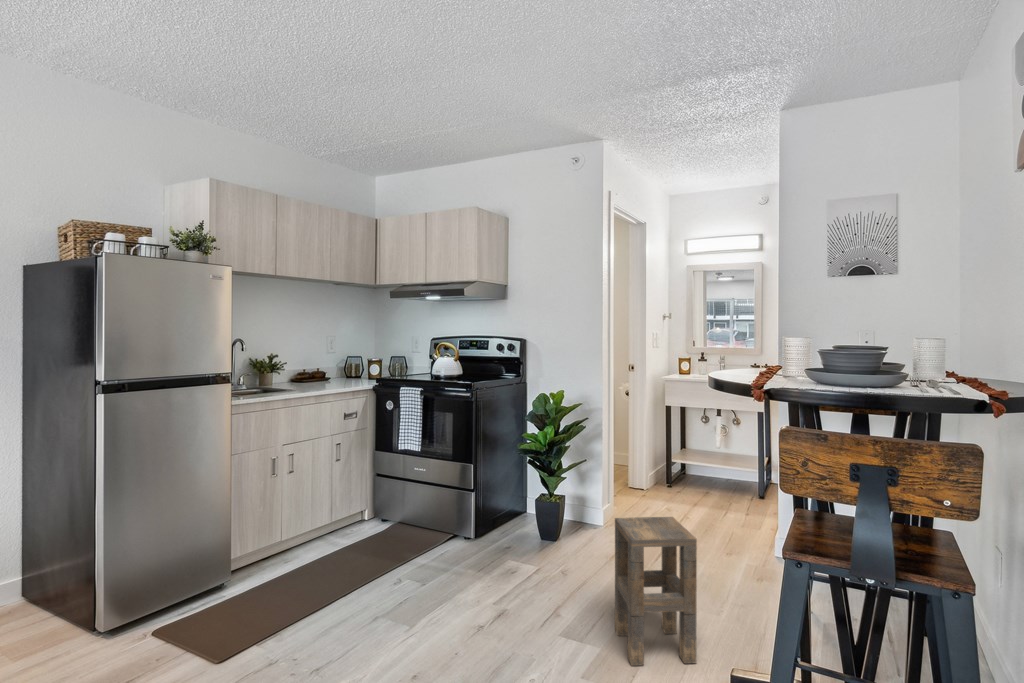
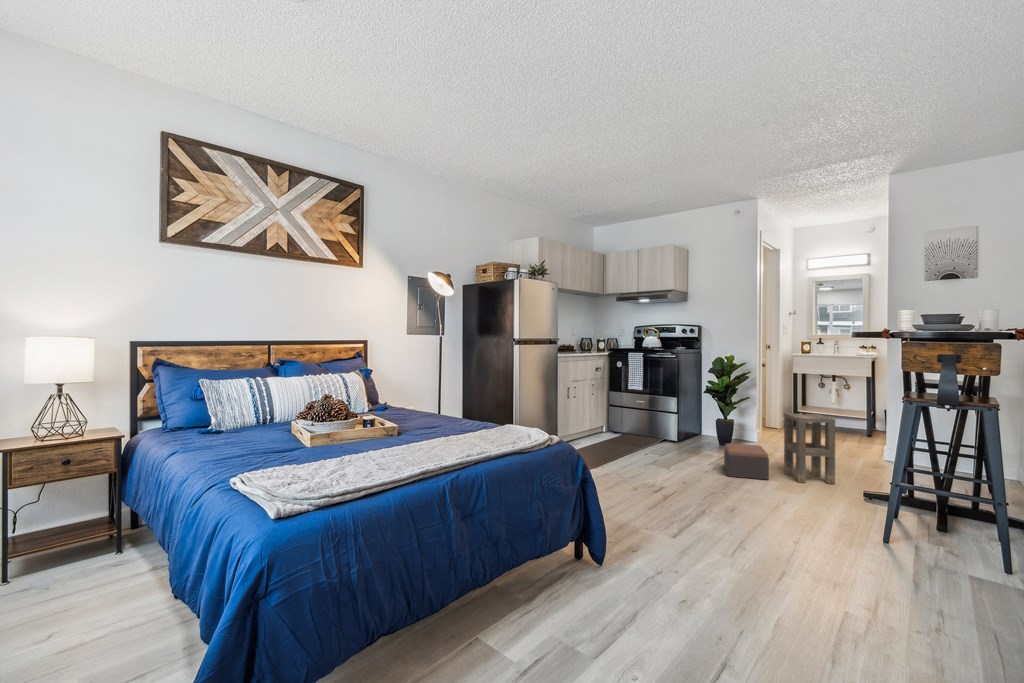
footstool: none [504,576,579,662] -> present [724,443,769,480]

